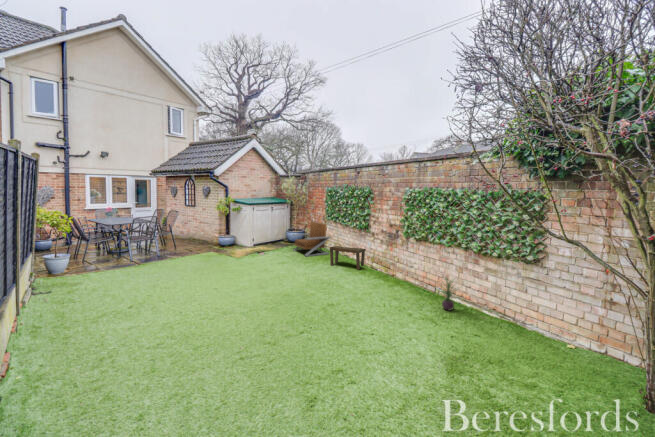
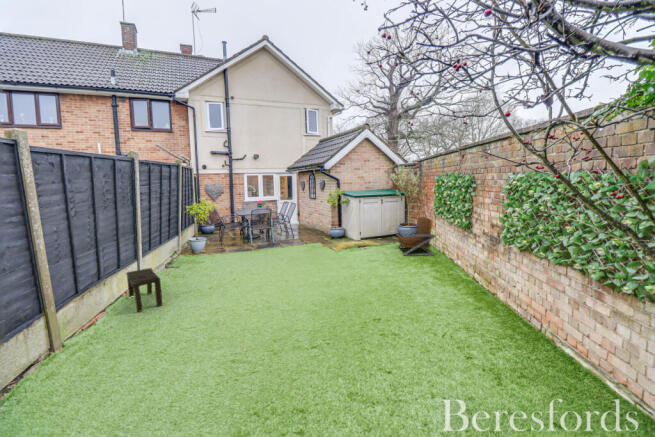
bench: present [330,246,366,270] -> present [127,268,162,312]
decorative plant: present [442,278,454,310] -> none [509,311,575,368]

